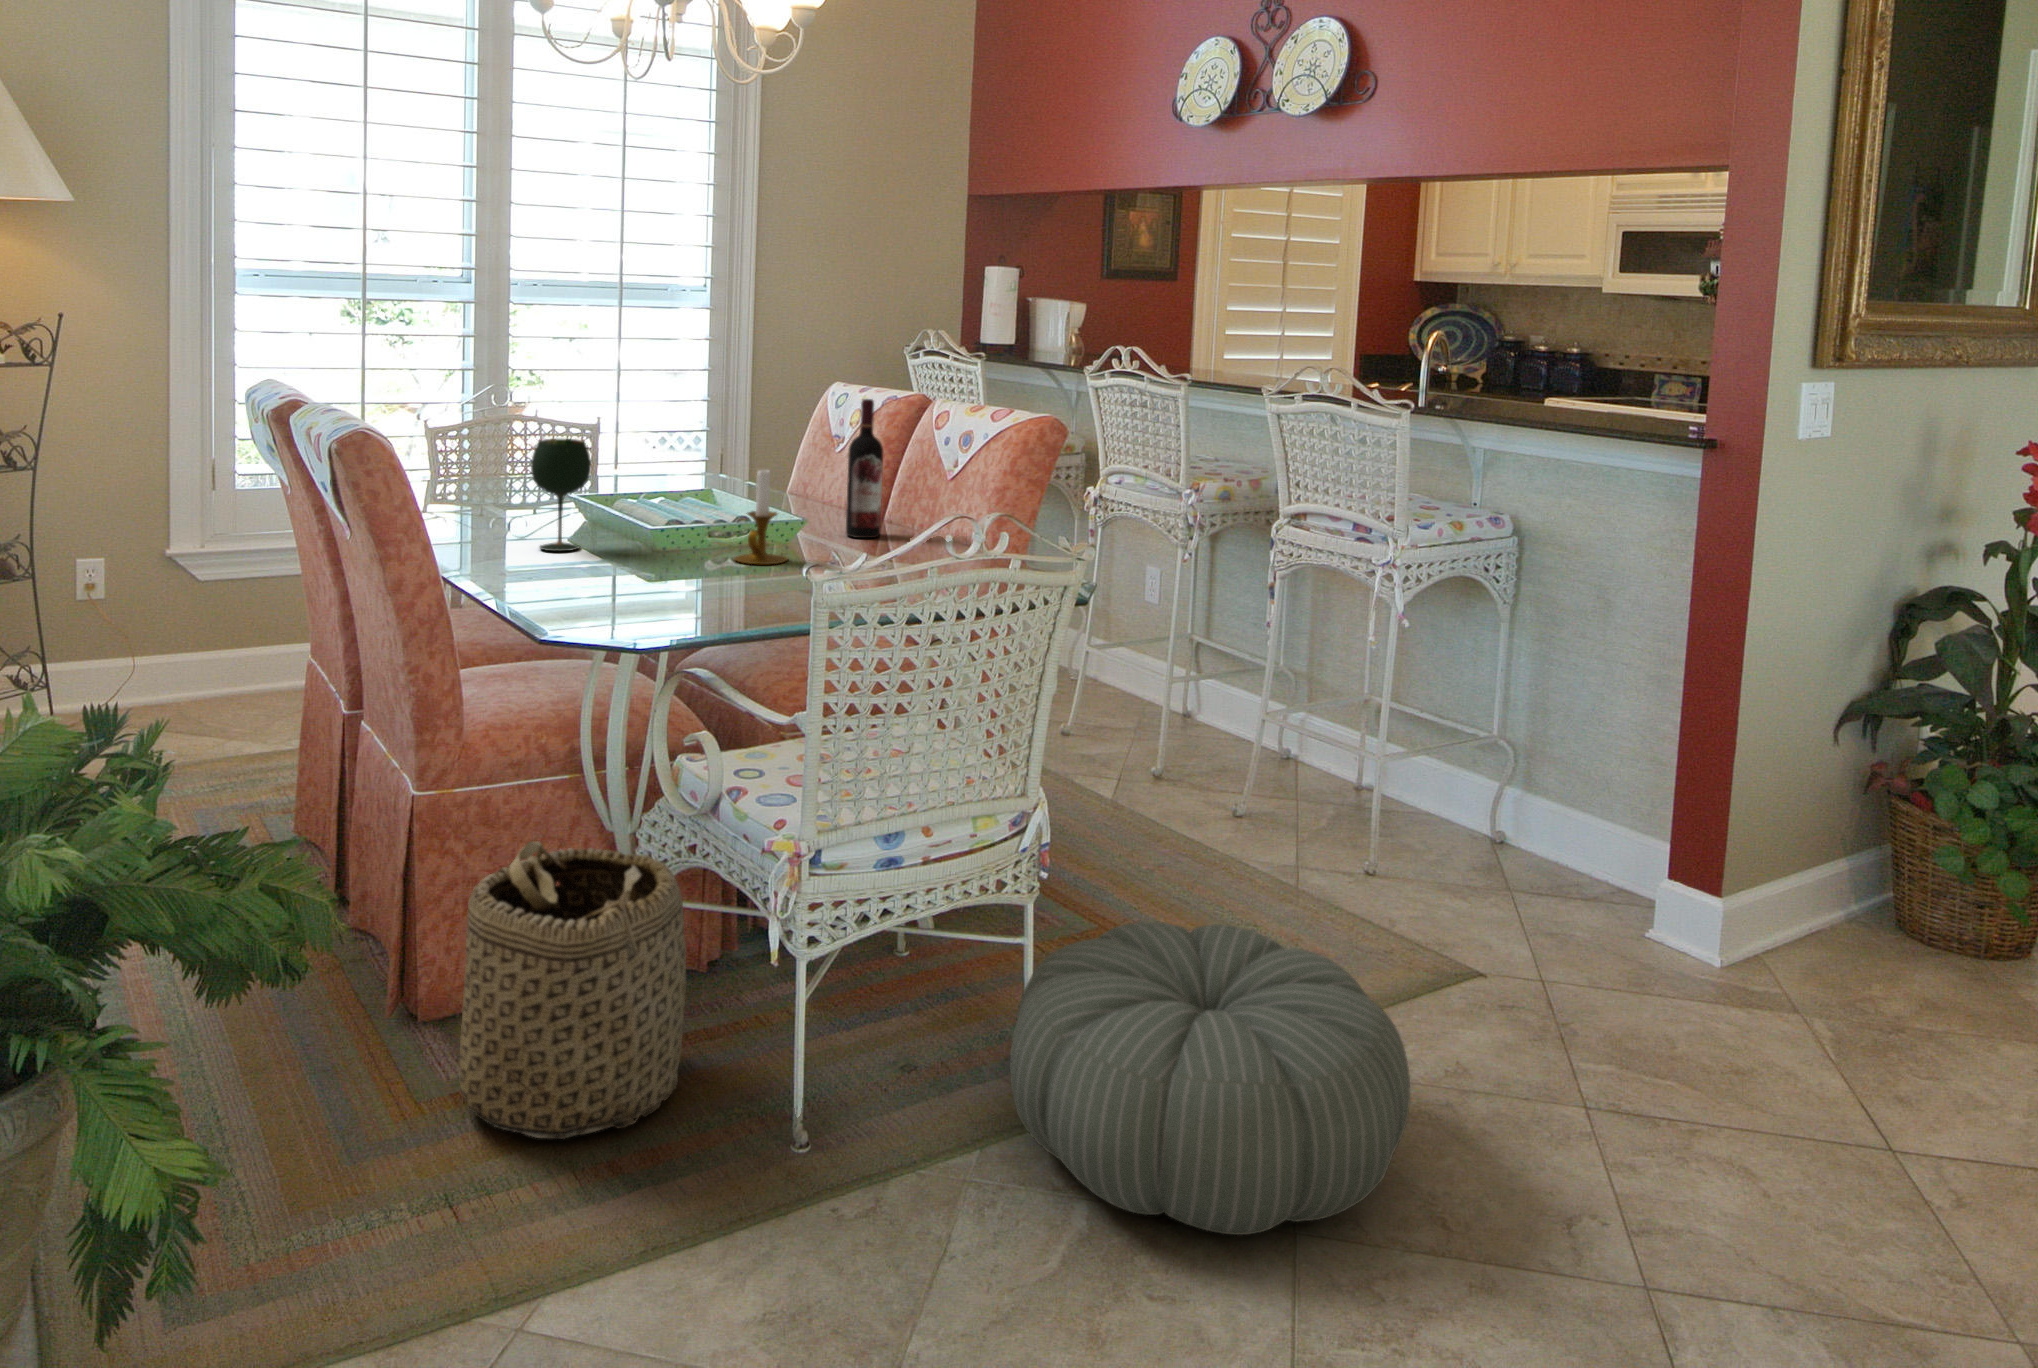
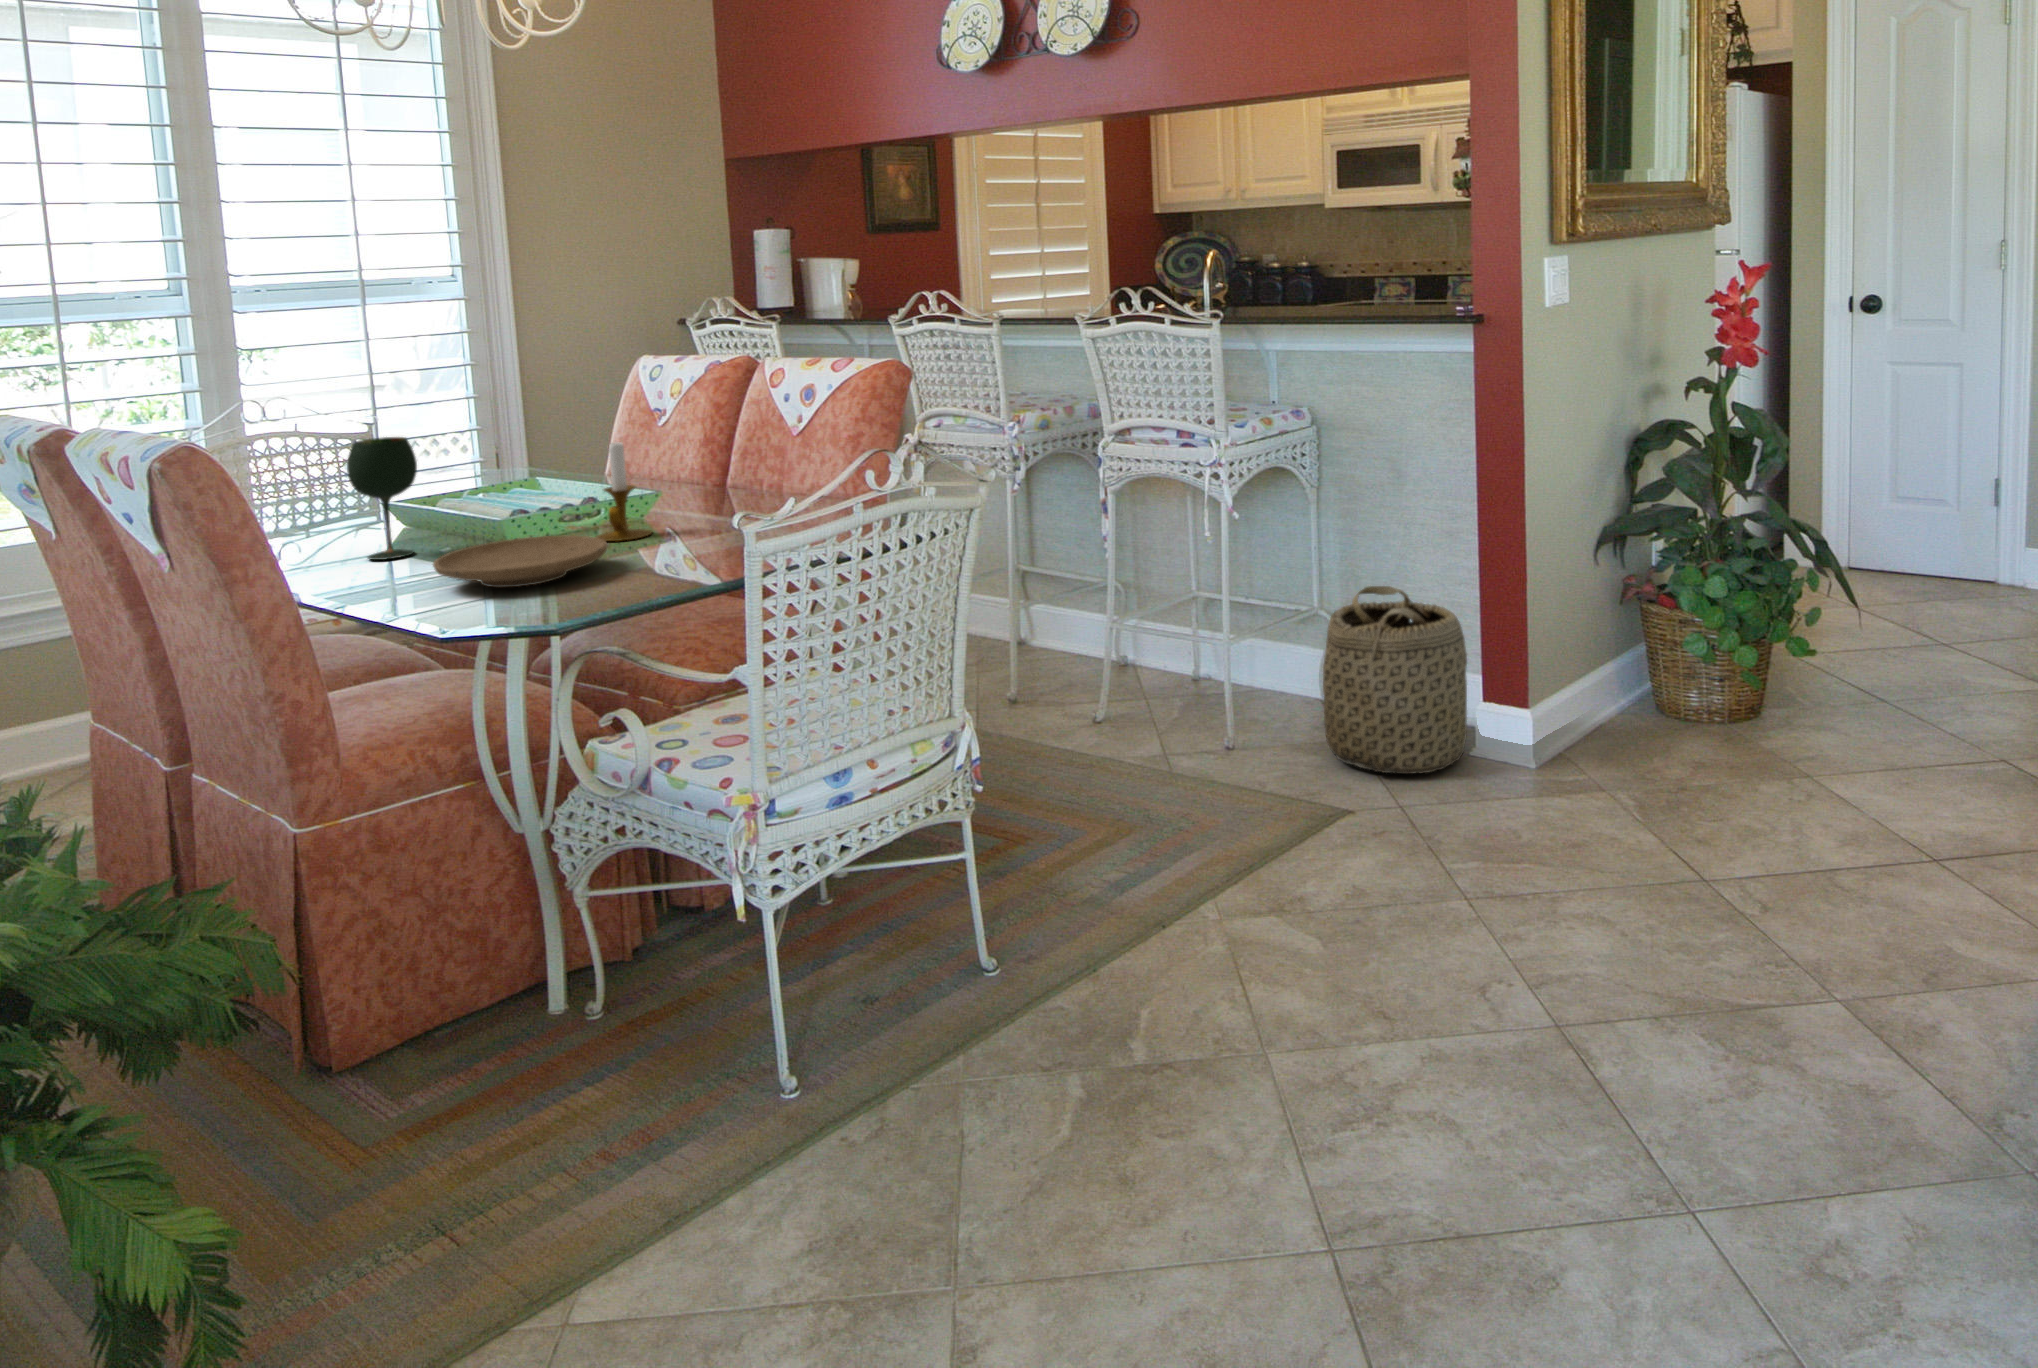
wine bottle: present [846,399,883,538] -> none [691,361,734,504]
plate: none [573,550,731,598] -> present [433,535,608,587]
basket: present [460,841,686,1139] -> present [1323,586,1467,774]
pouf: present [1010,922,1410,1235] -> none [975,803,1343,1074]

